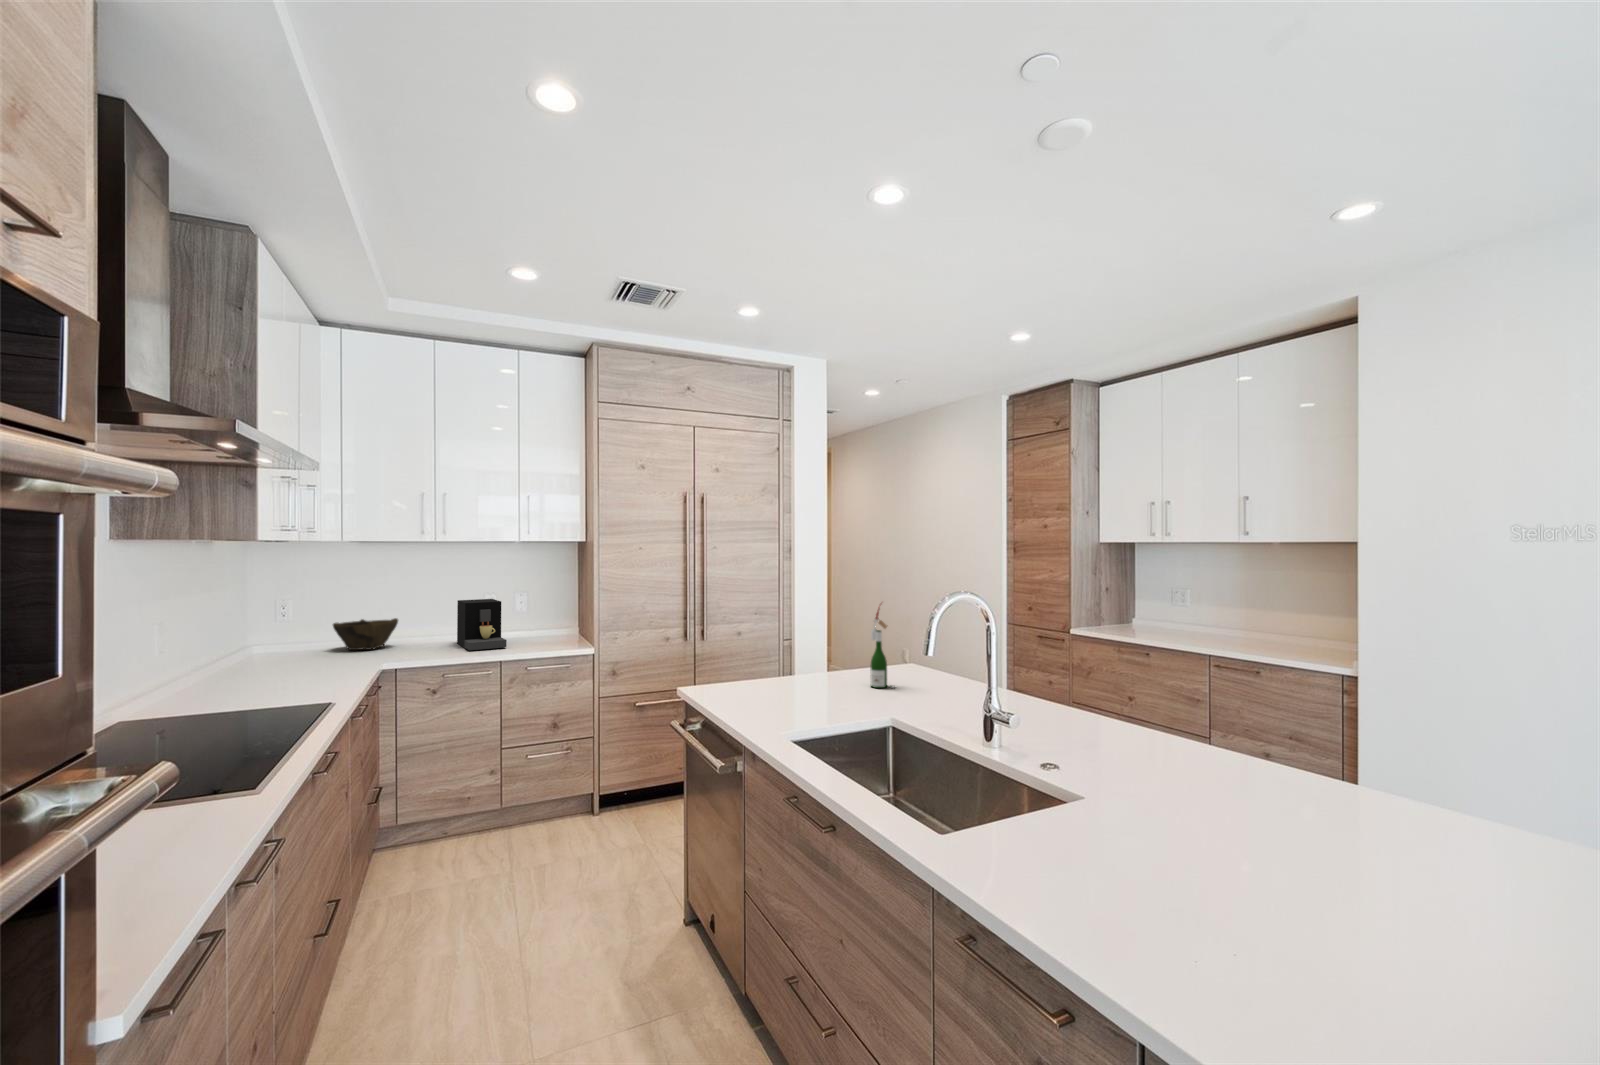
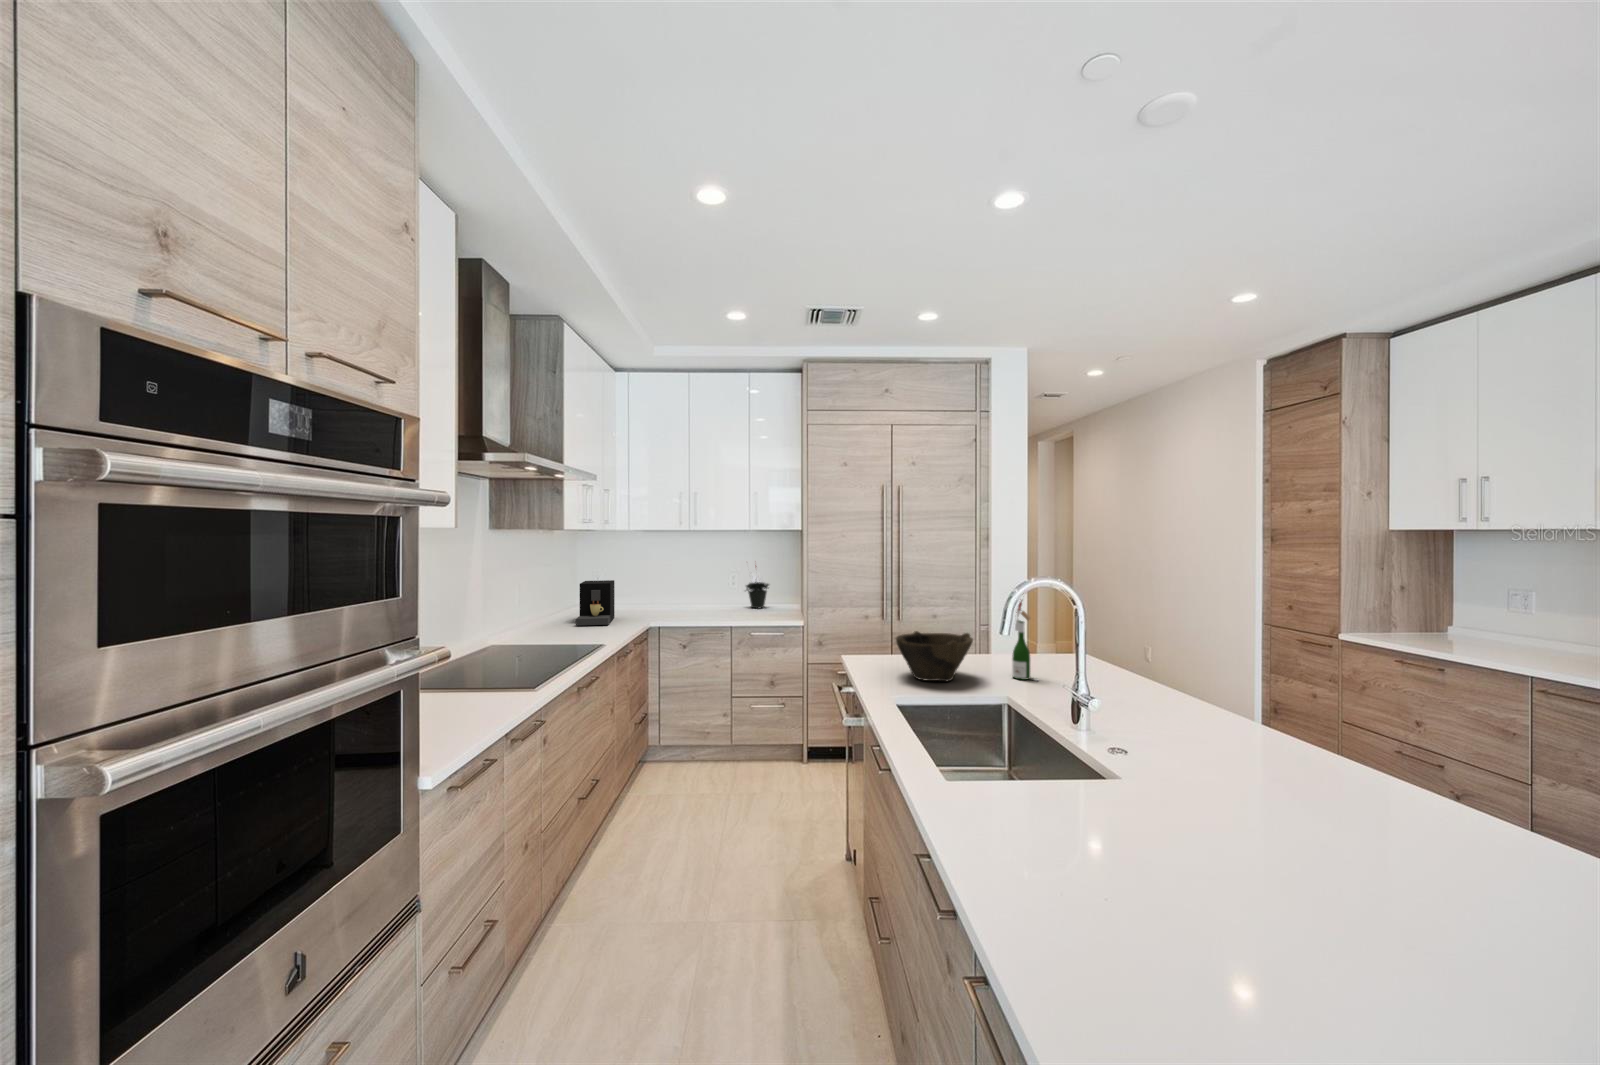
potted plant: none [502,578,536,637] -> present [746,582,769,609]
coffee maker: present [457,599,507,650] -> present [576,580,615,626]
bowl: present [333,618,398,650] -> present [896,631,973,681]

